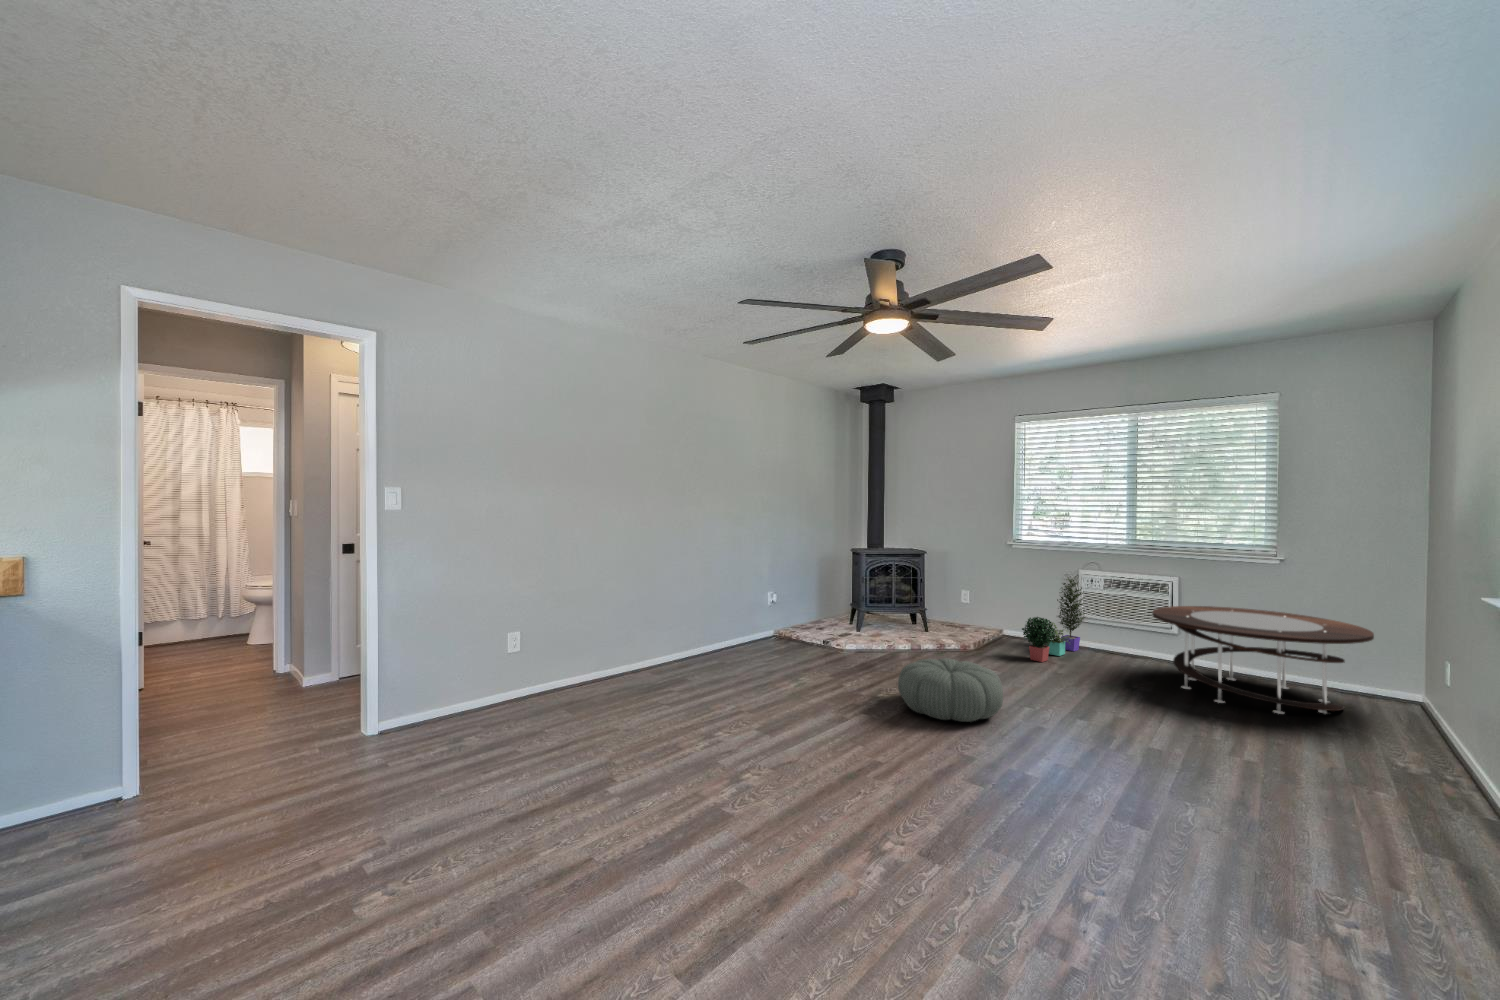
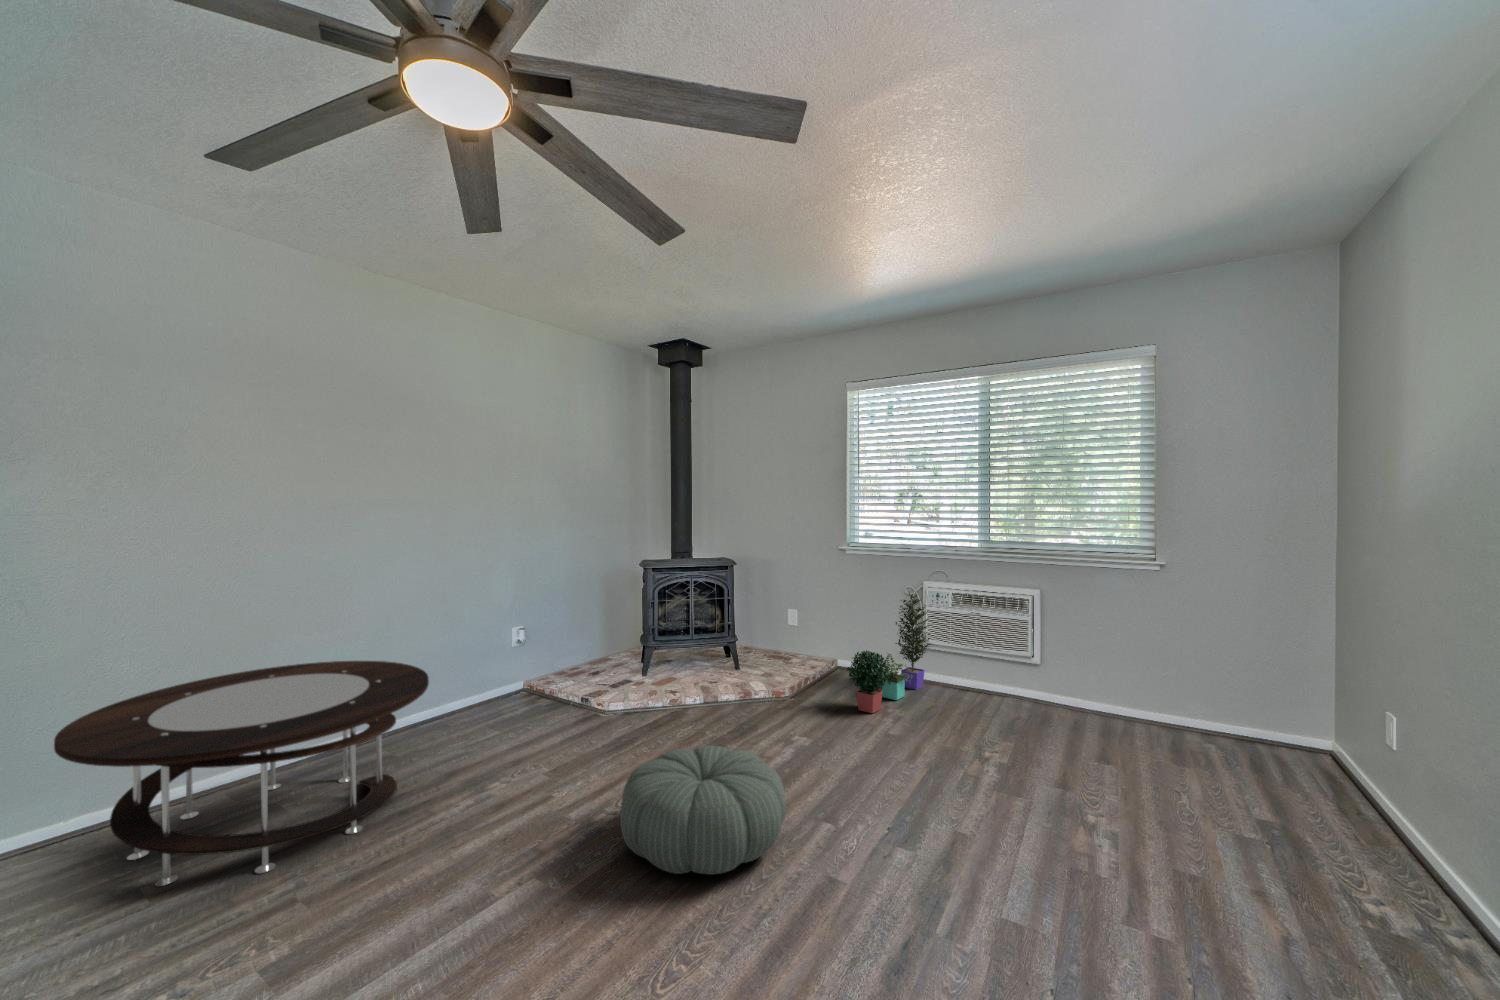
coffee table: present [1152,606,1374,714] -> present [54,661,429,886]

